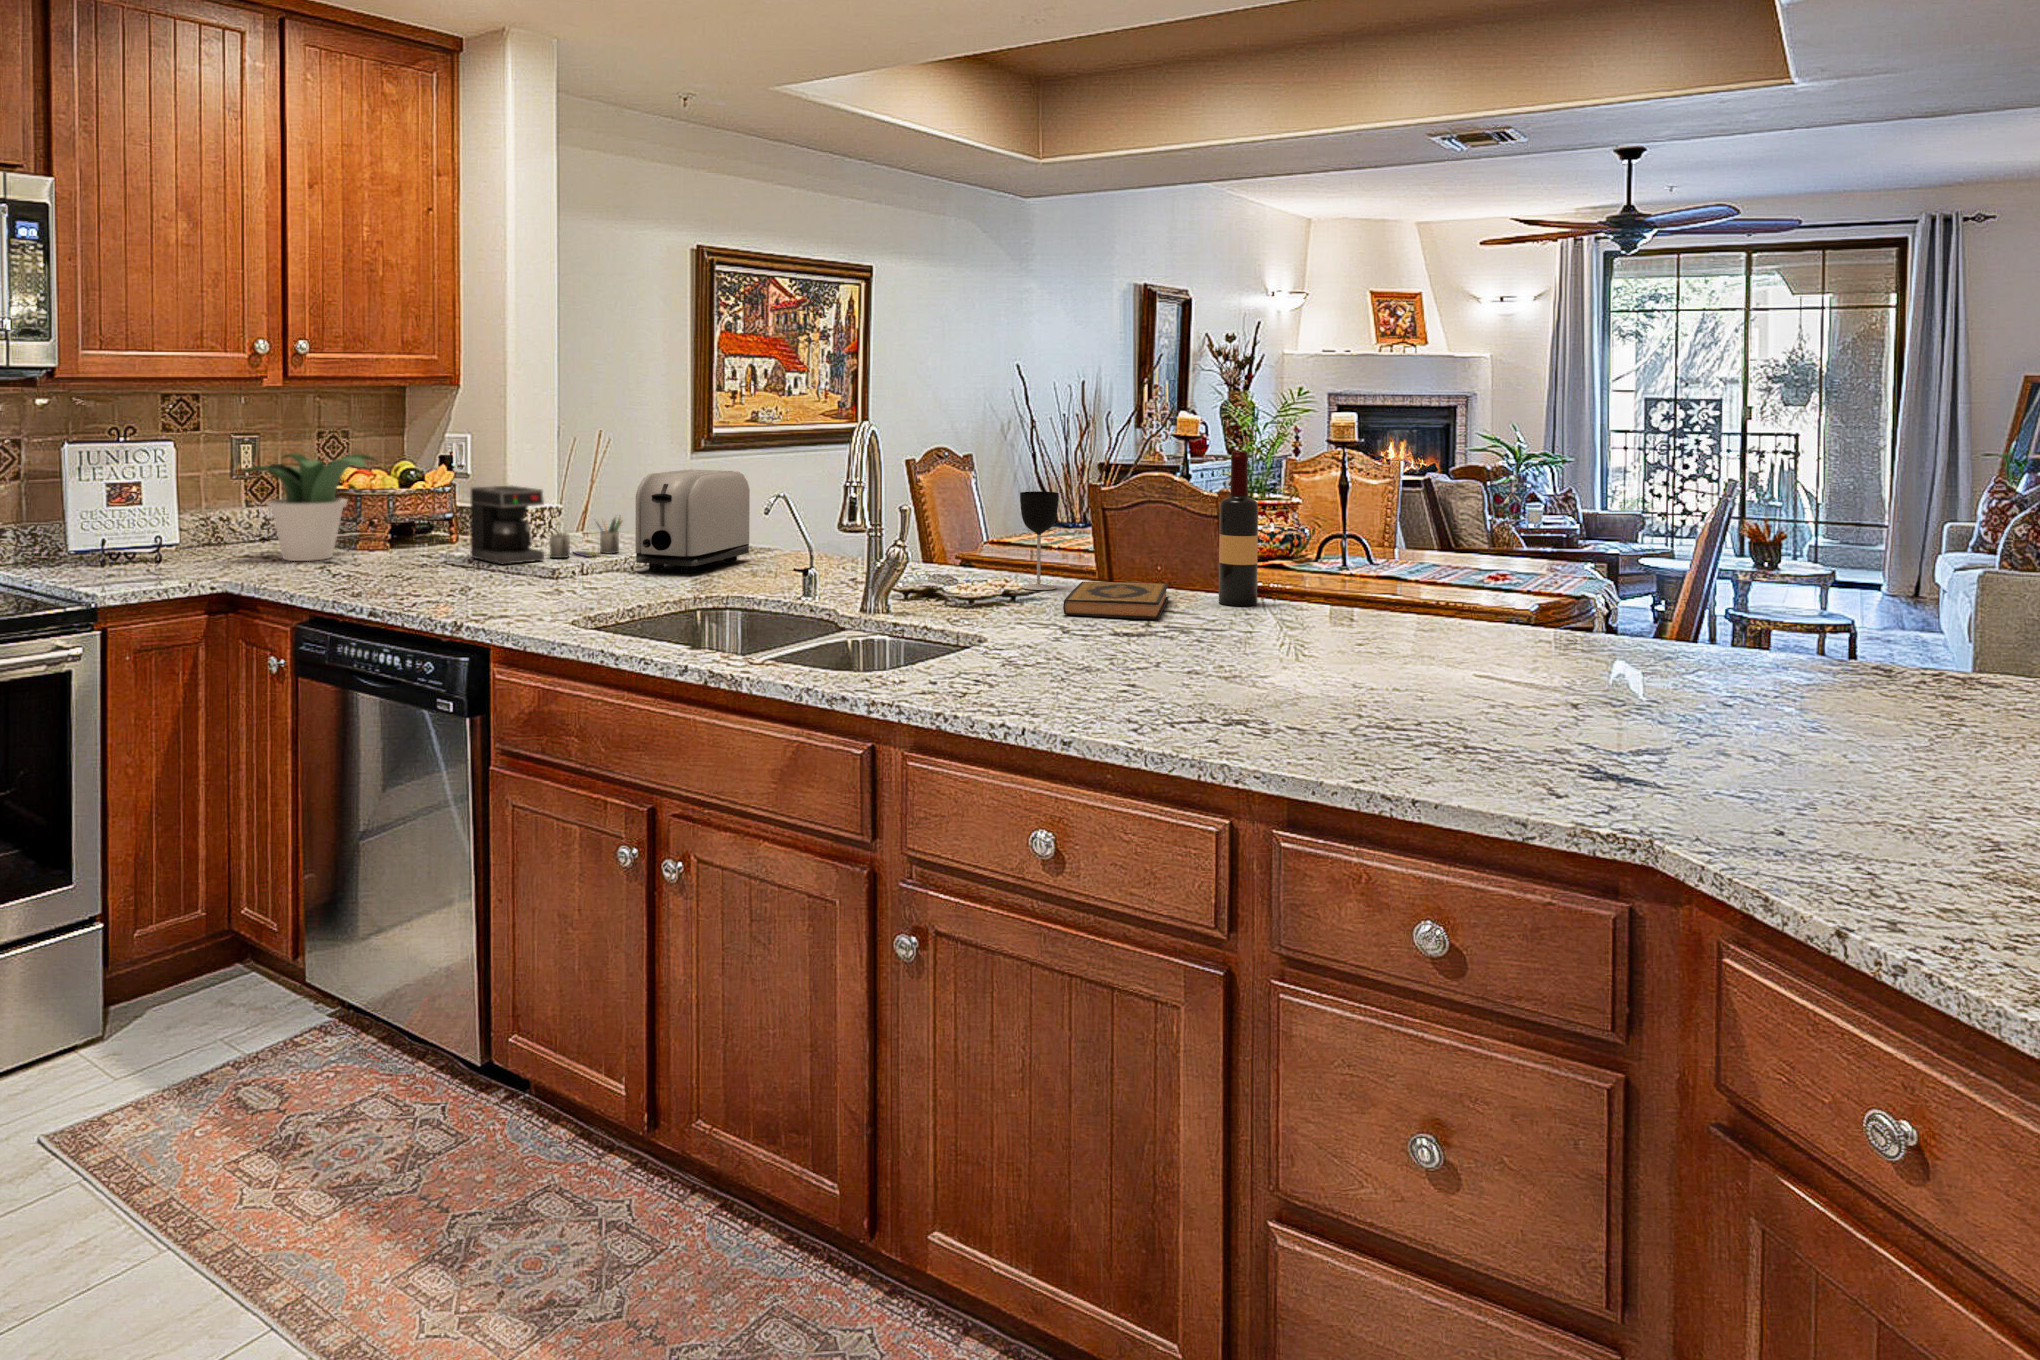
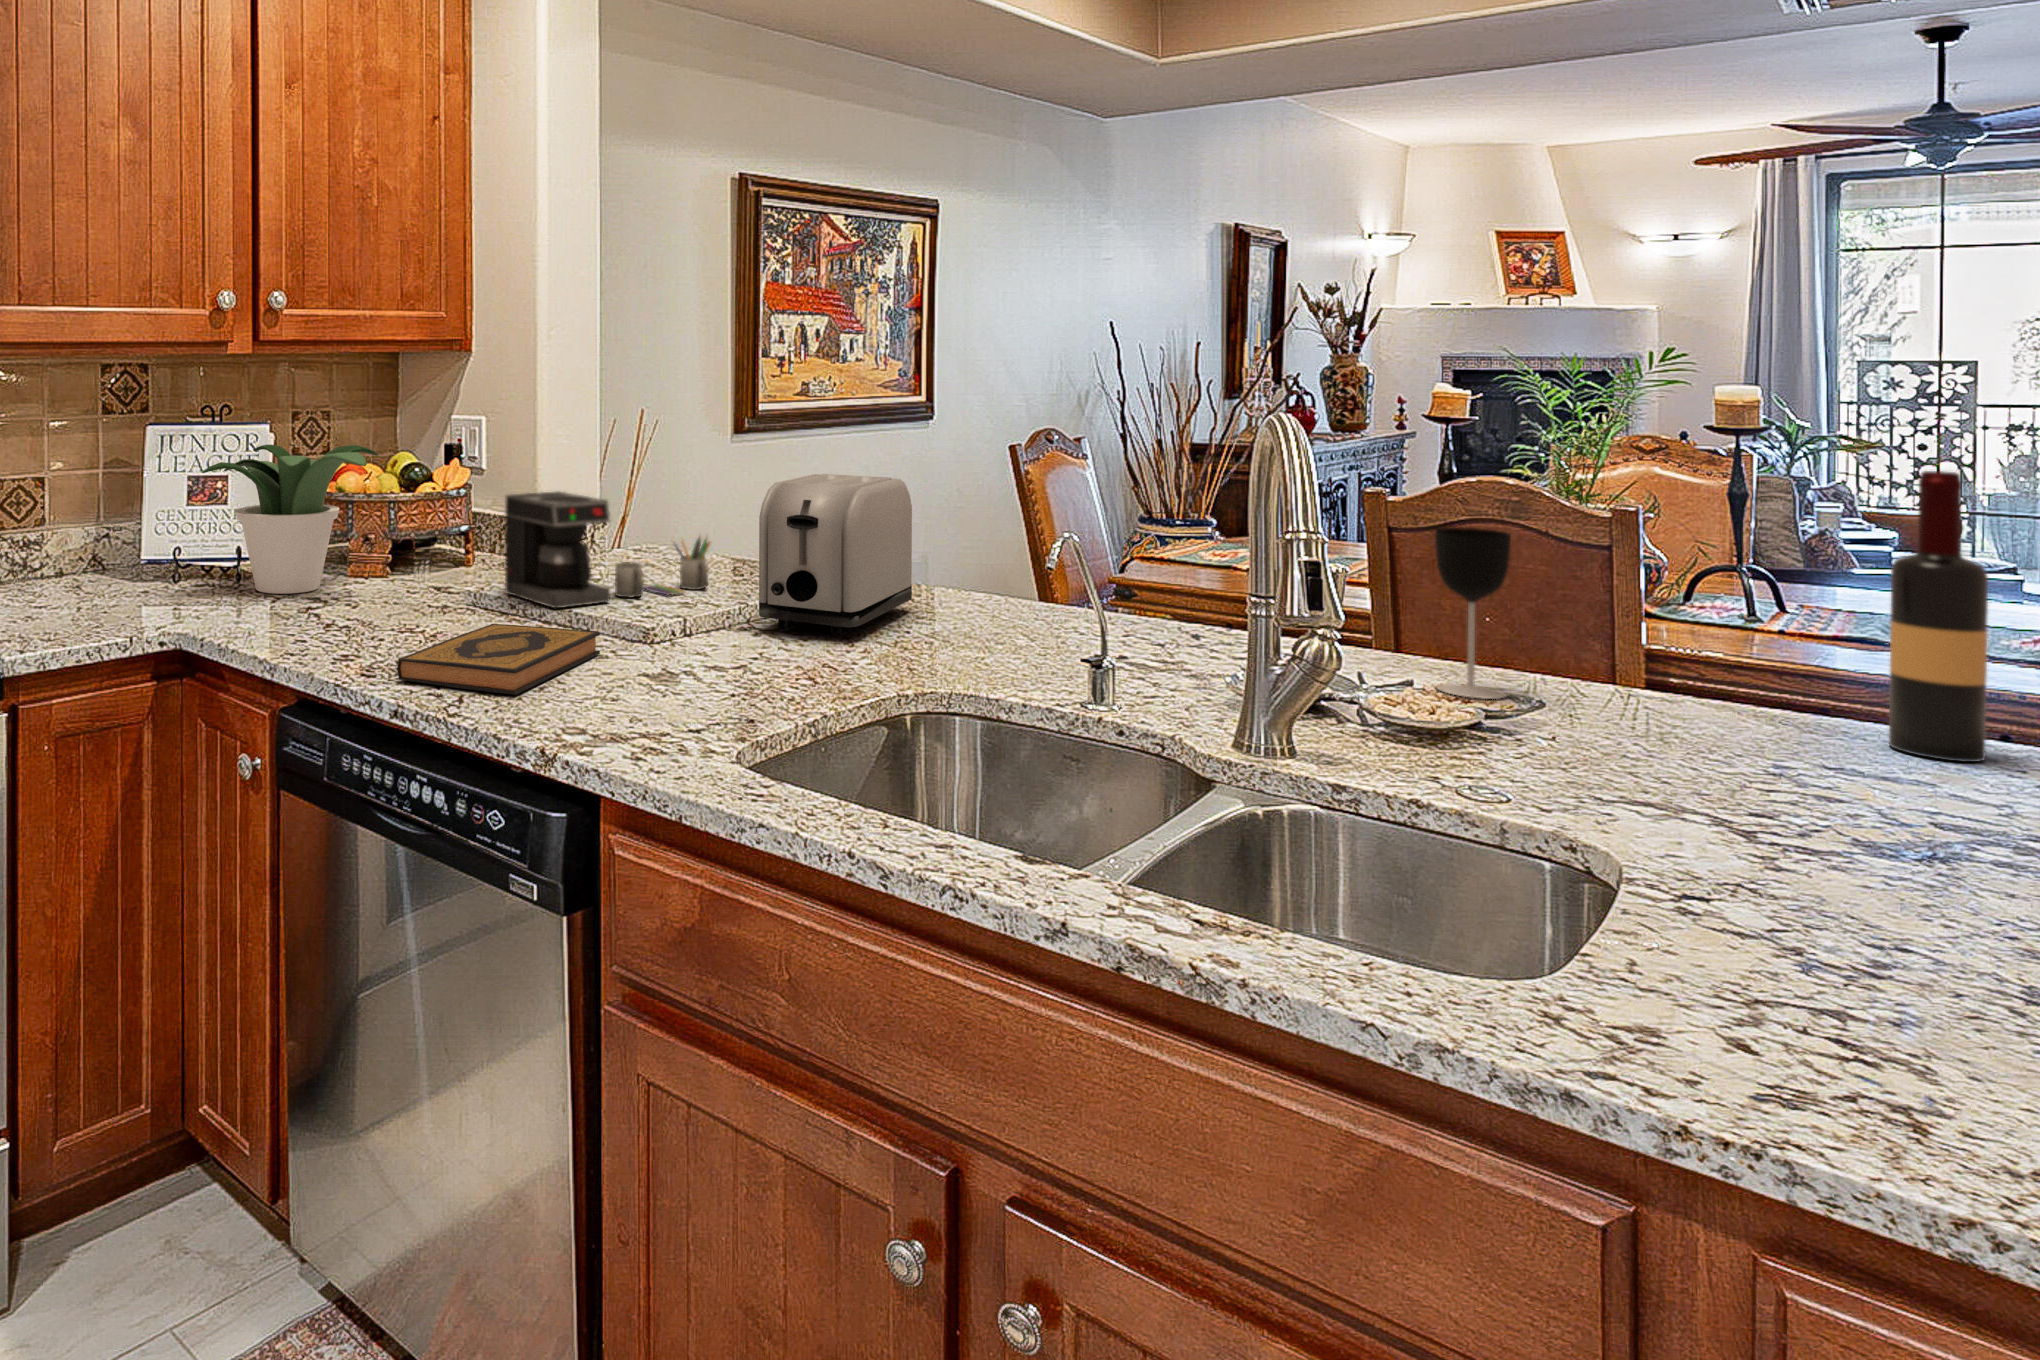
hardback book: present [1063,582,1169,619] -> present [397,624,600,695]

